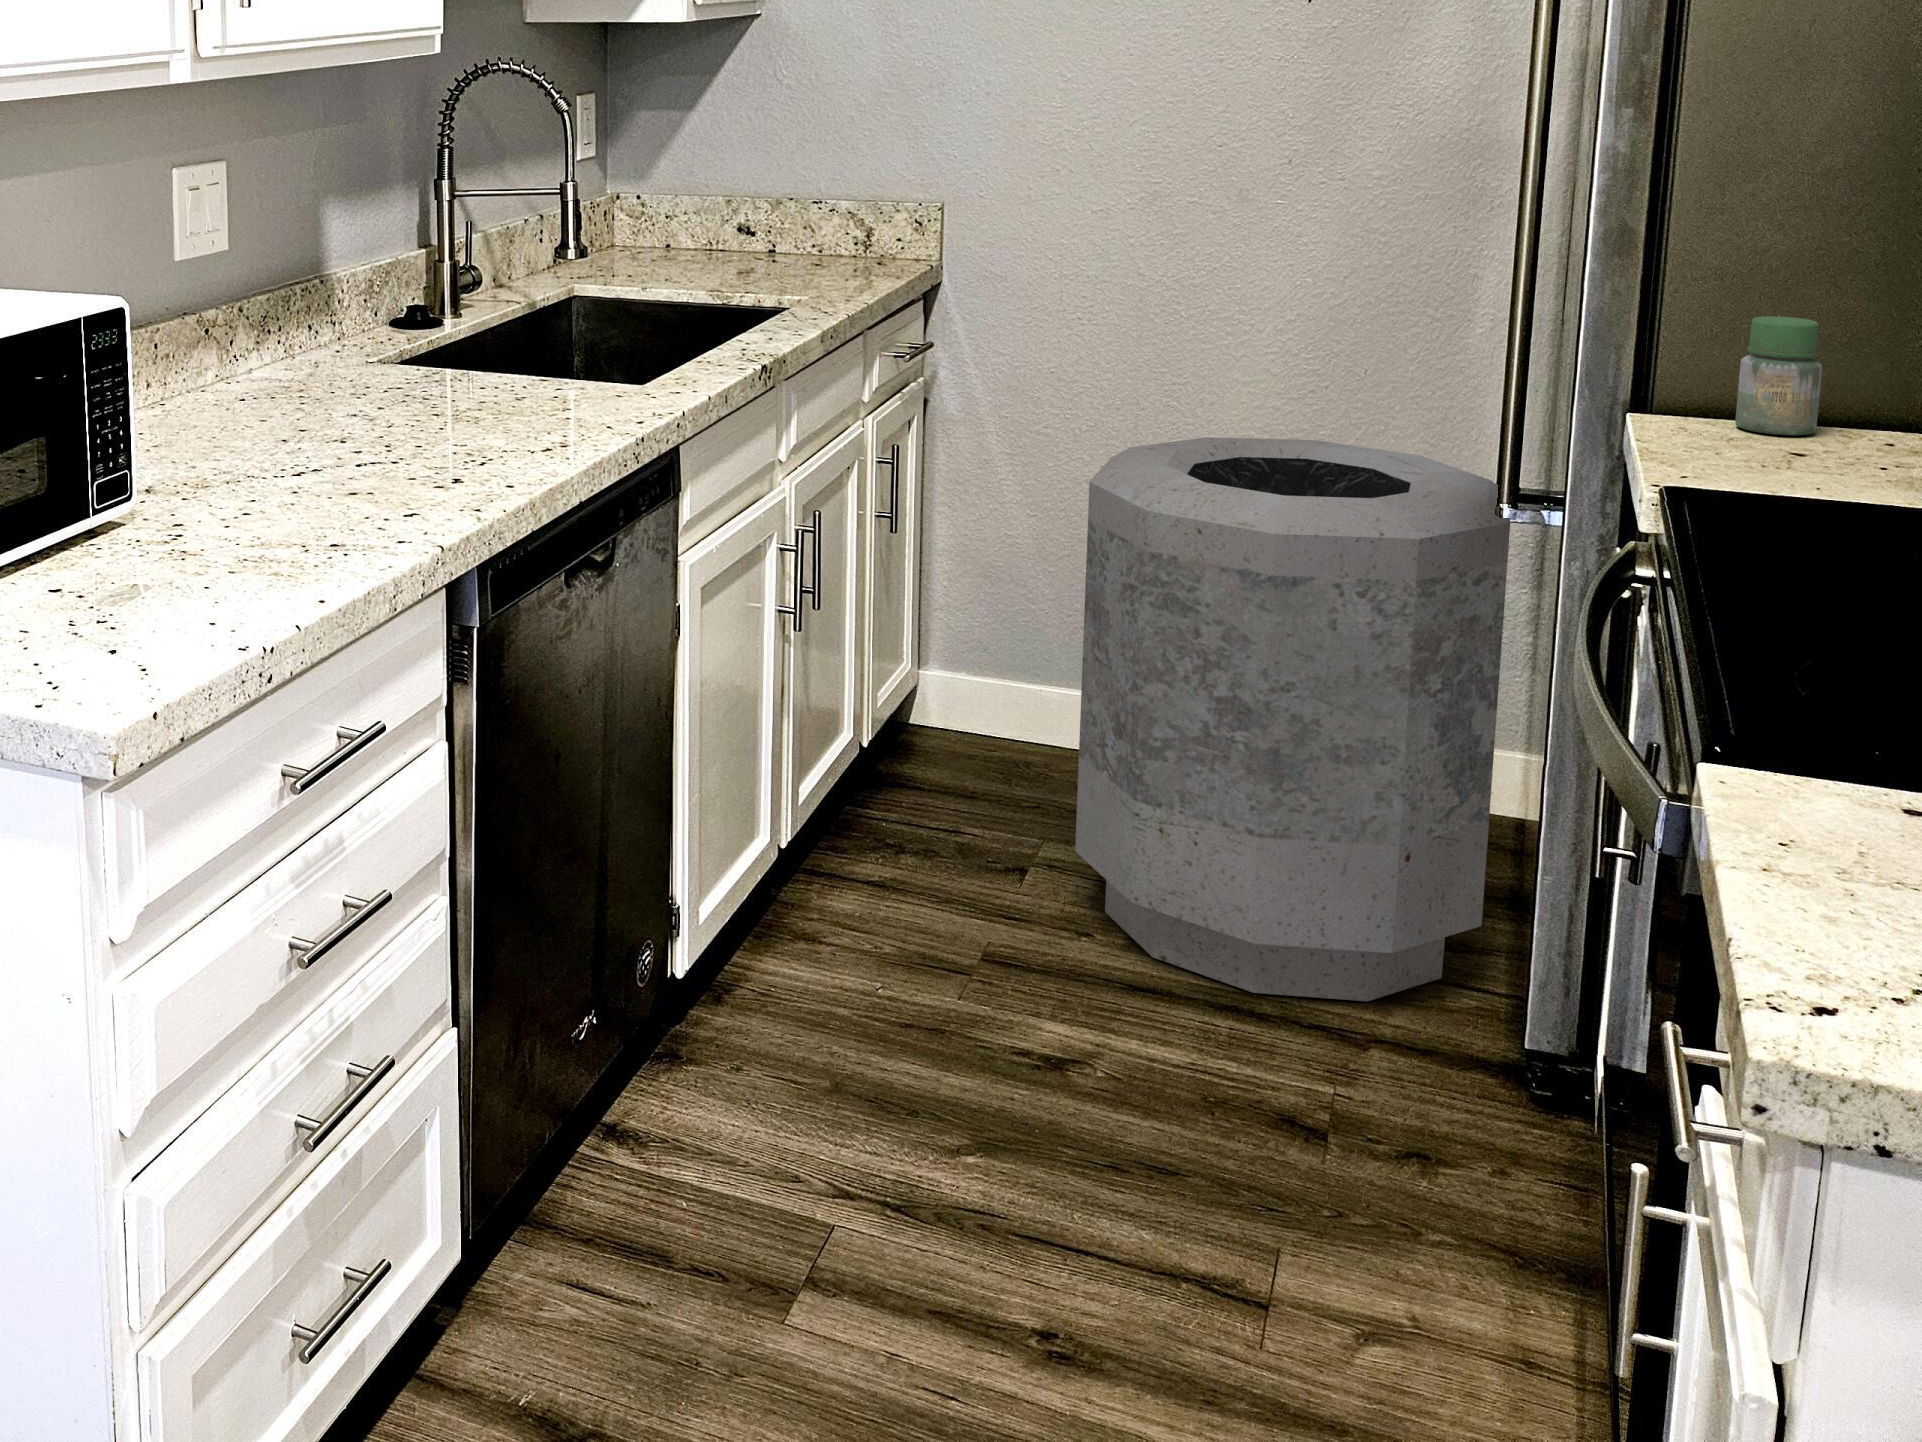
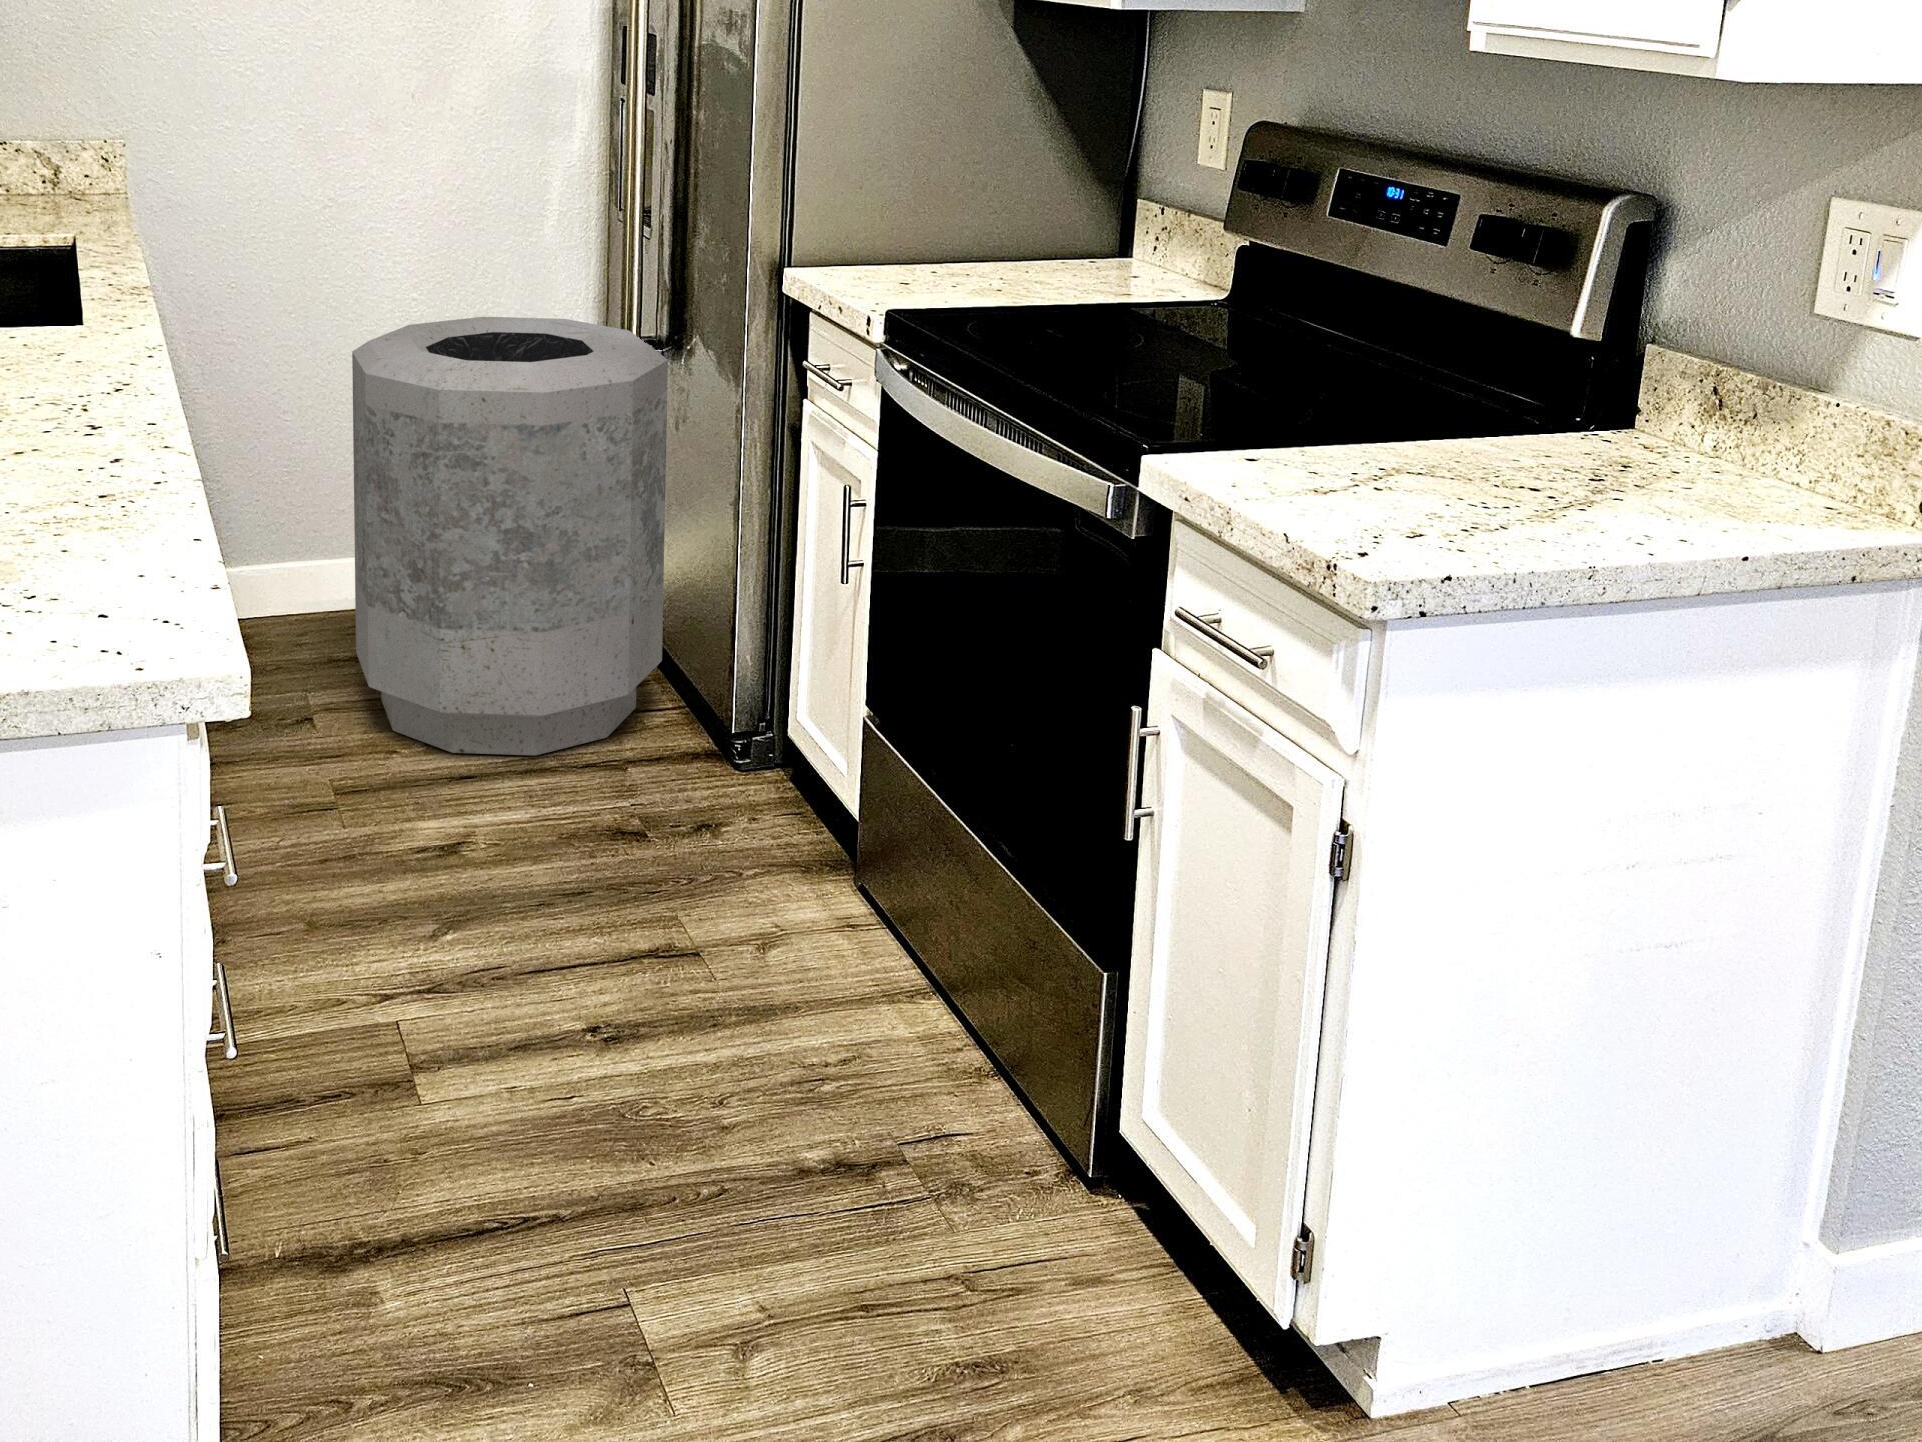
jar: present [1735,316,1822,435] -> none [862,196,909,275]

